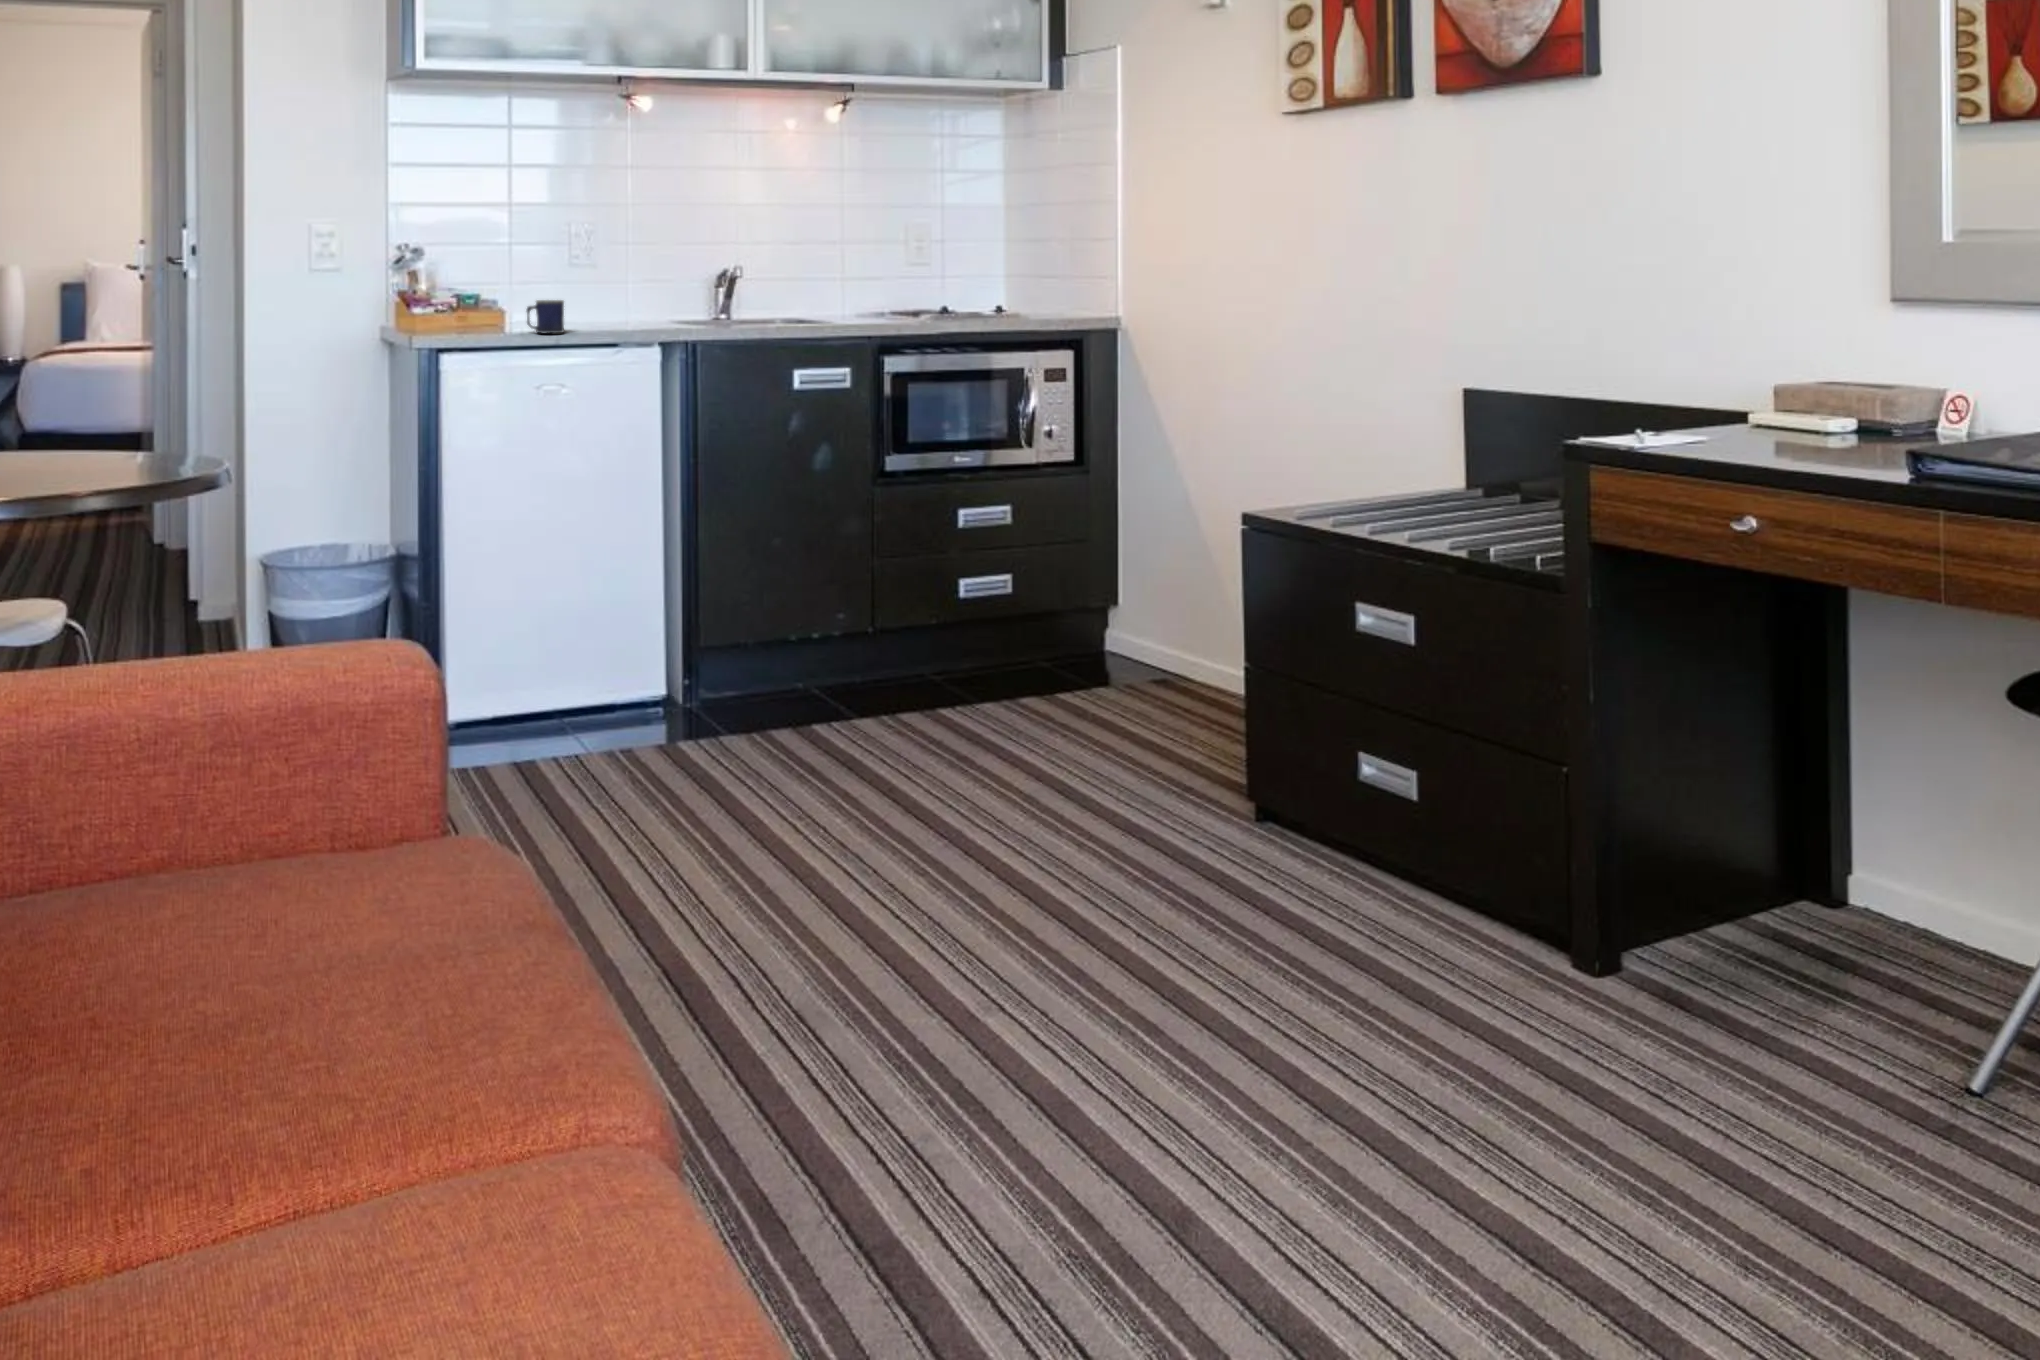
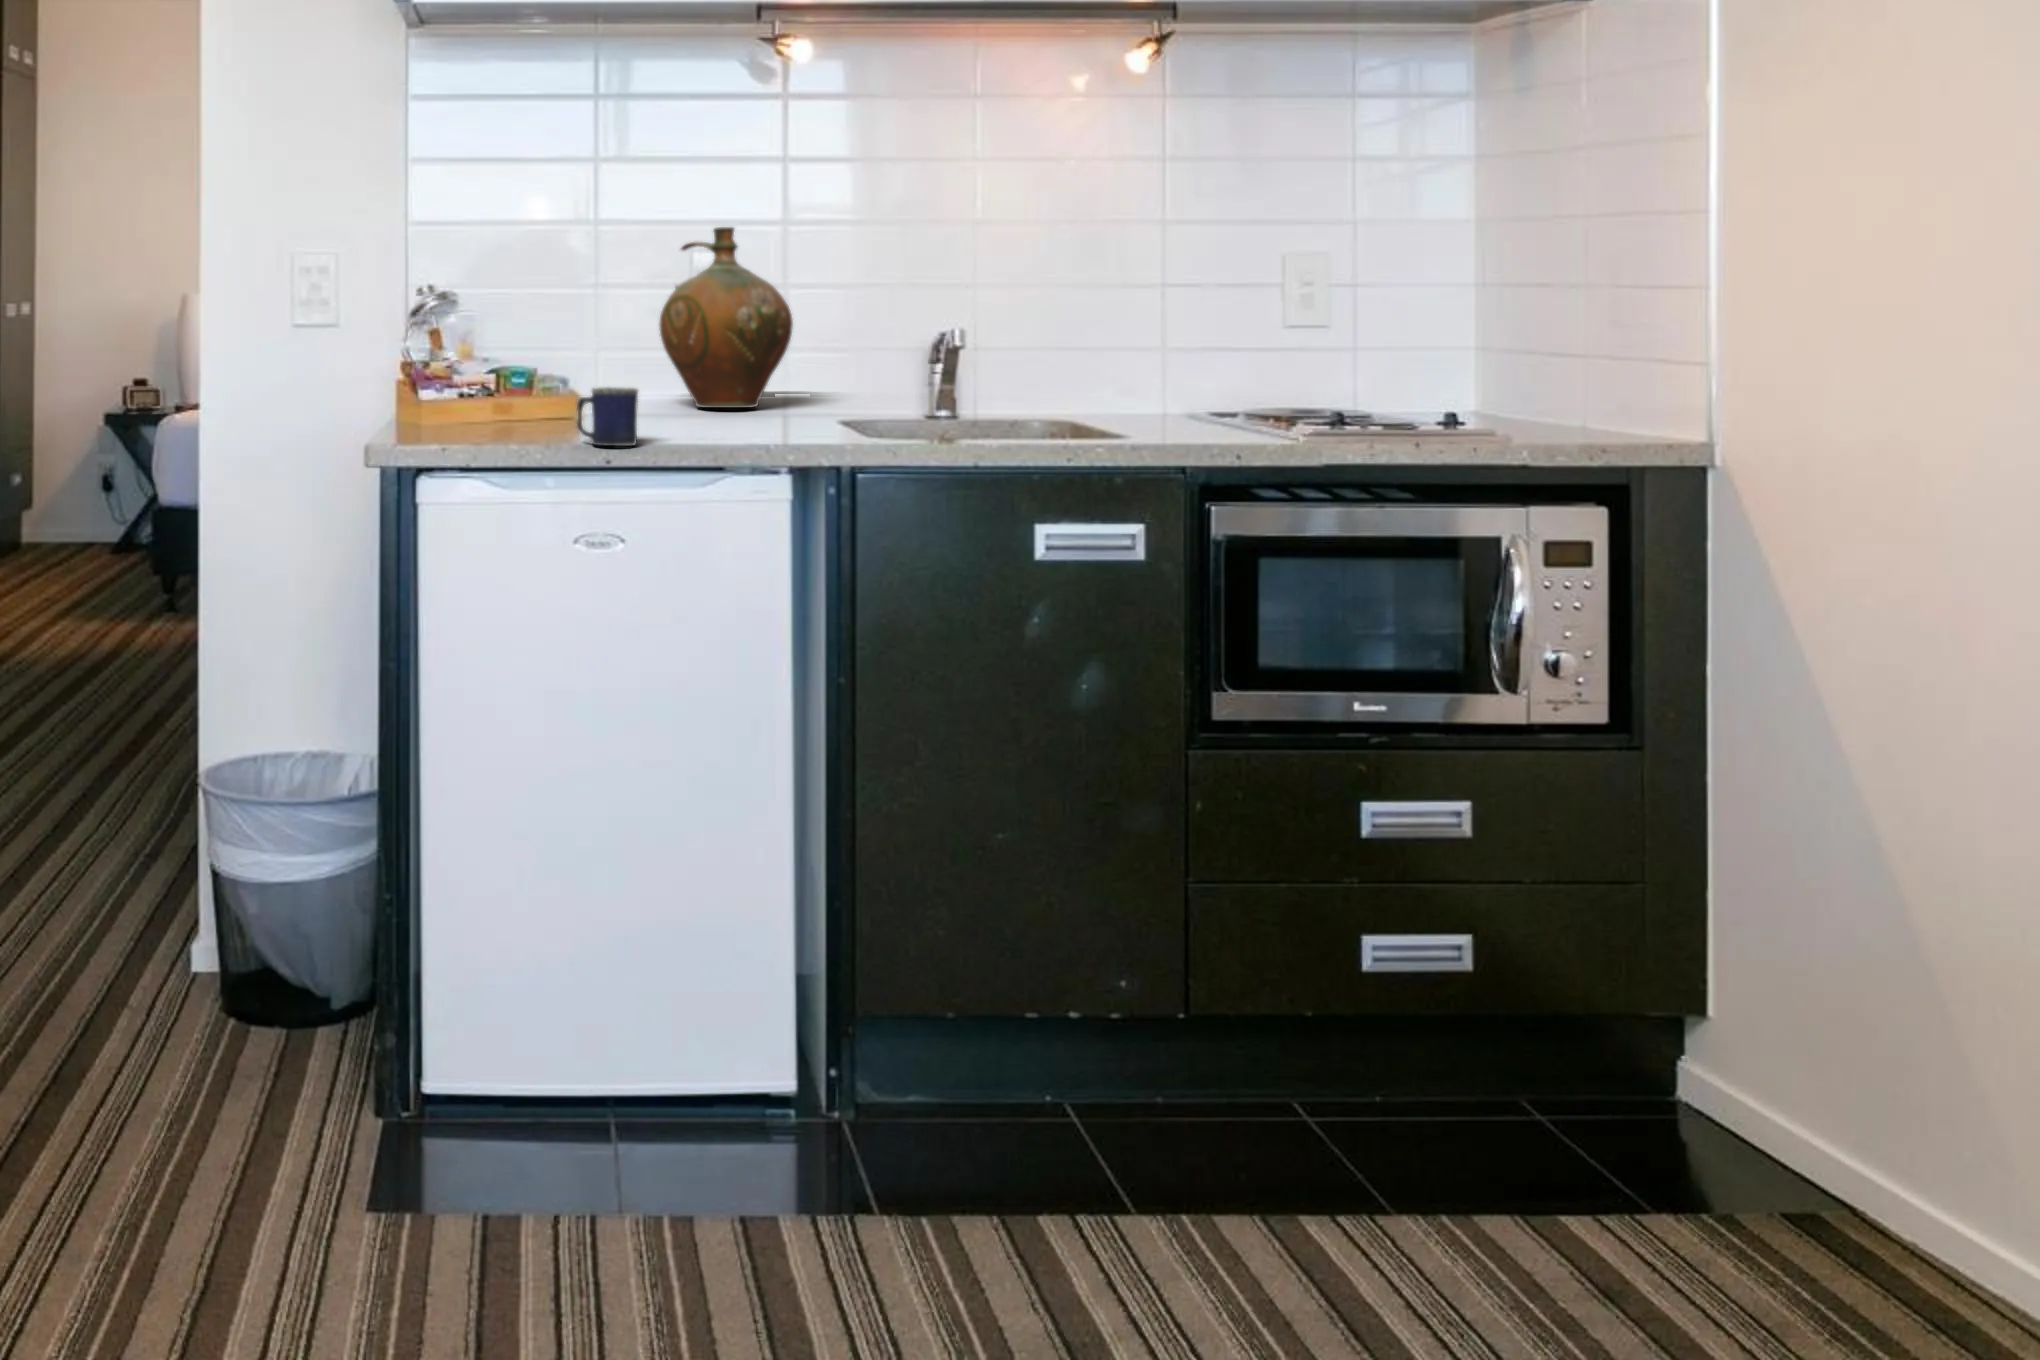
ceramic jug: none [556,206,638,314] -> present [659,227,793,408]

